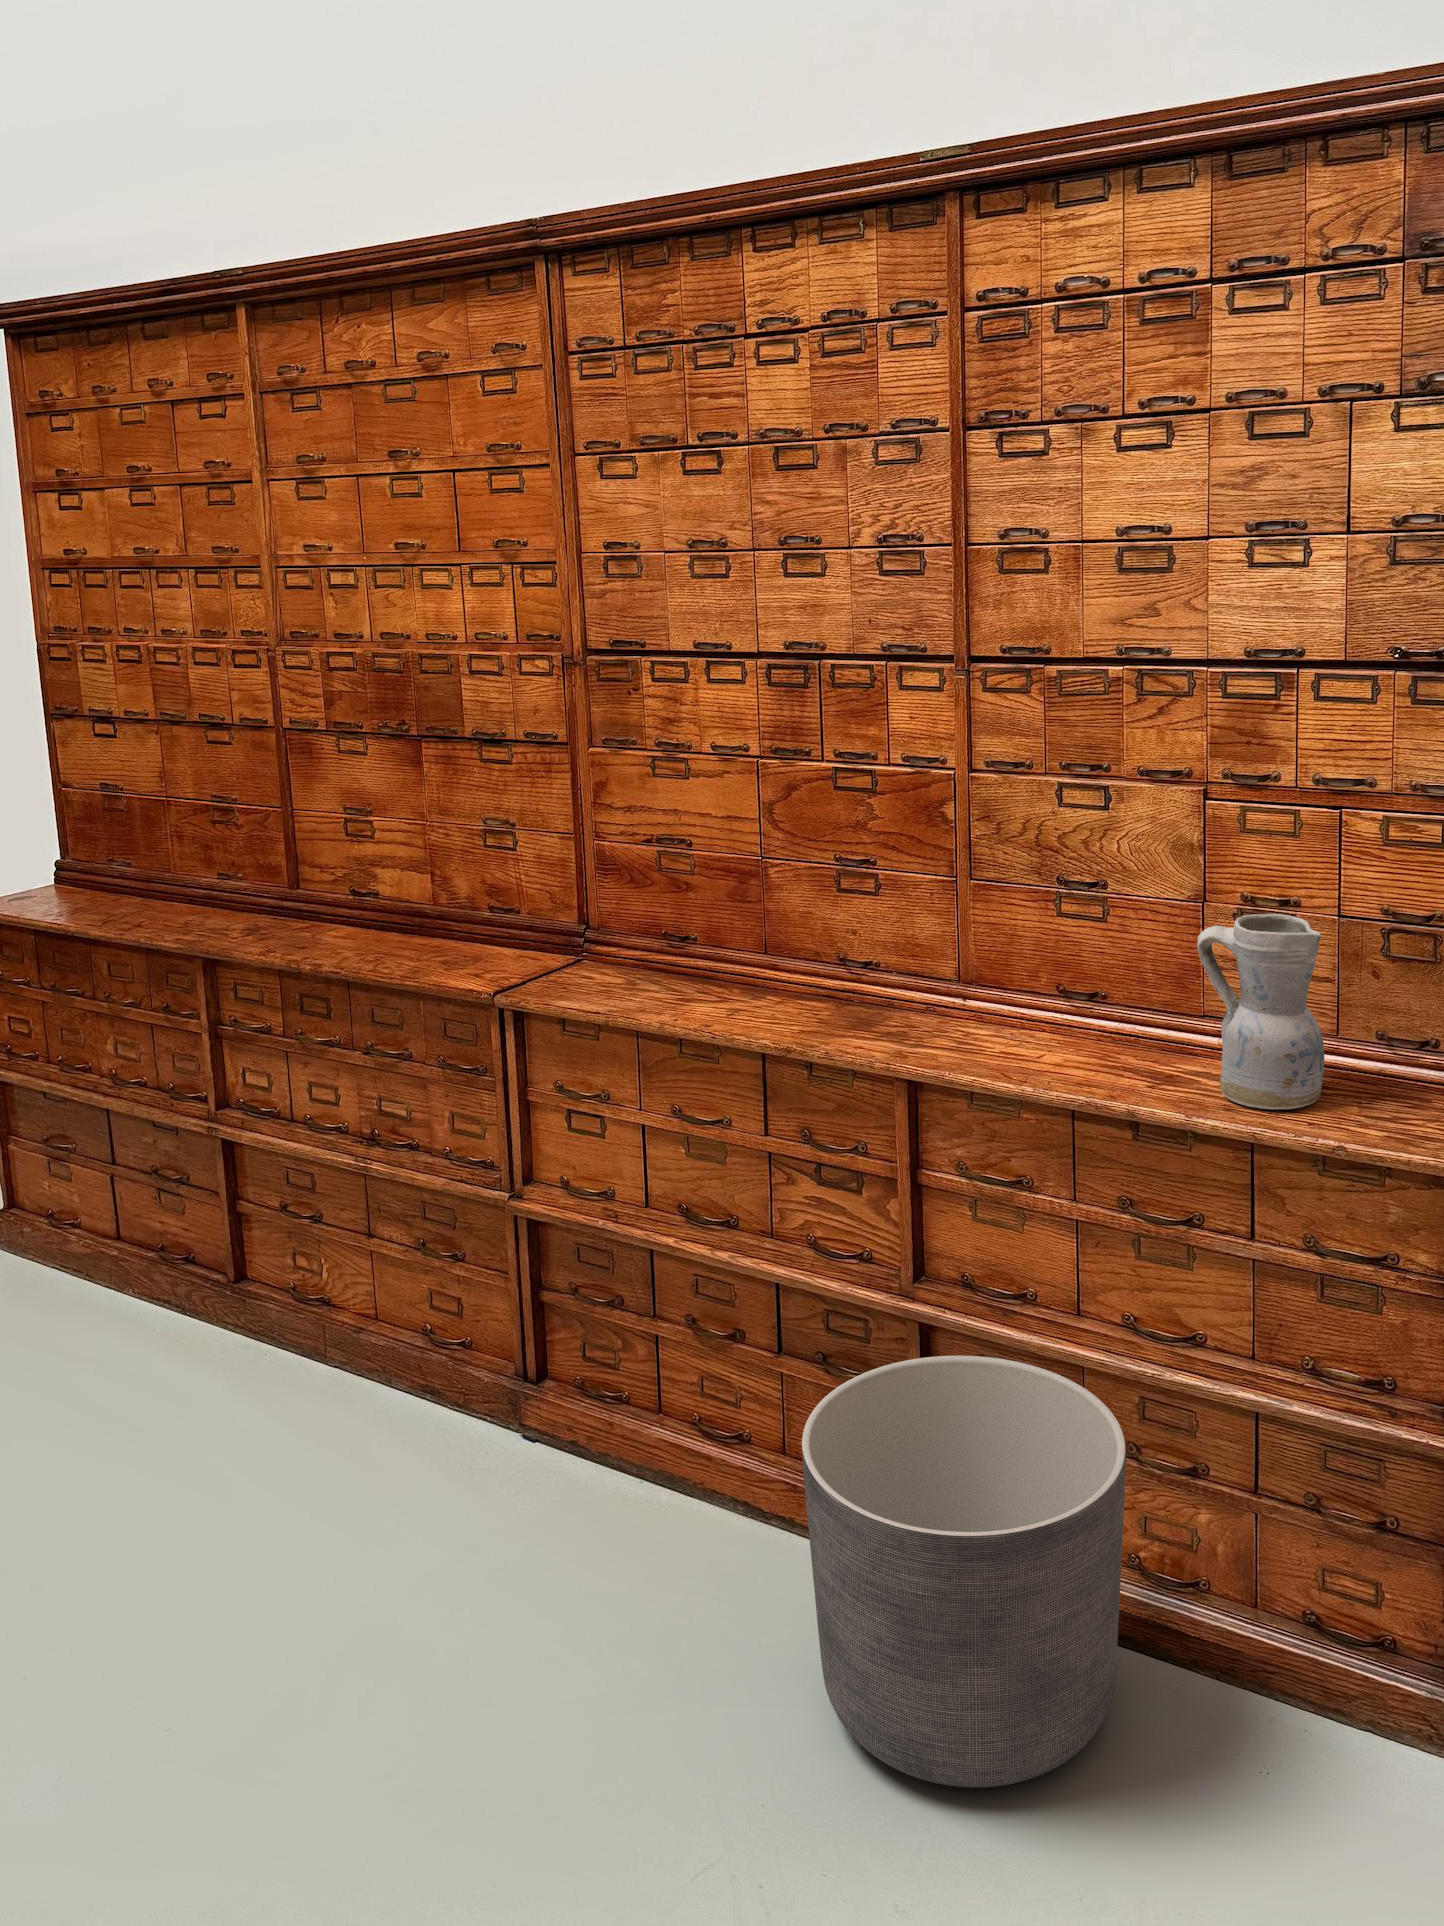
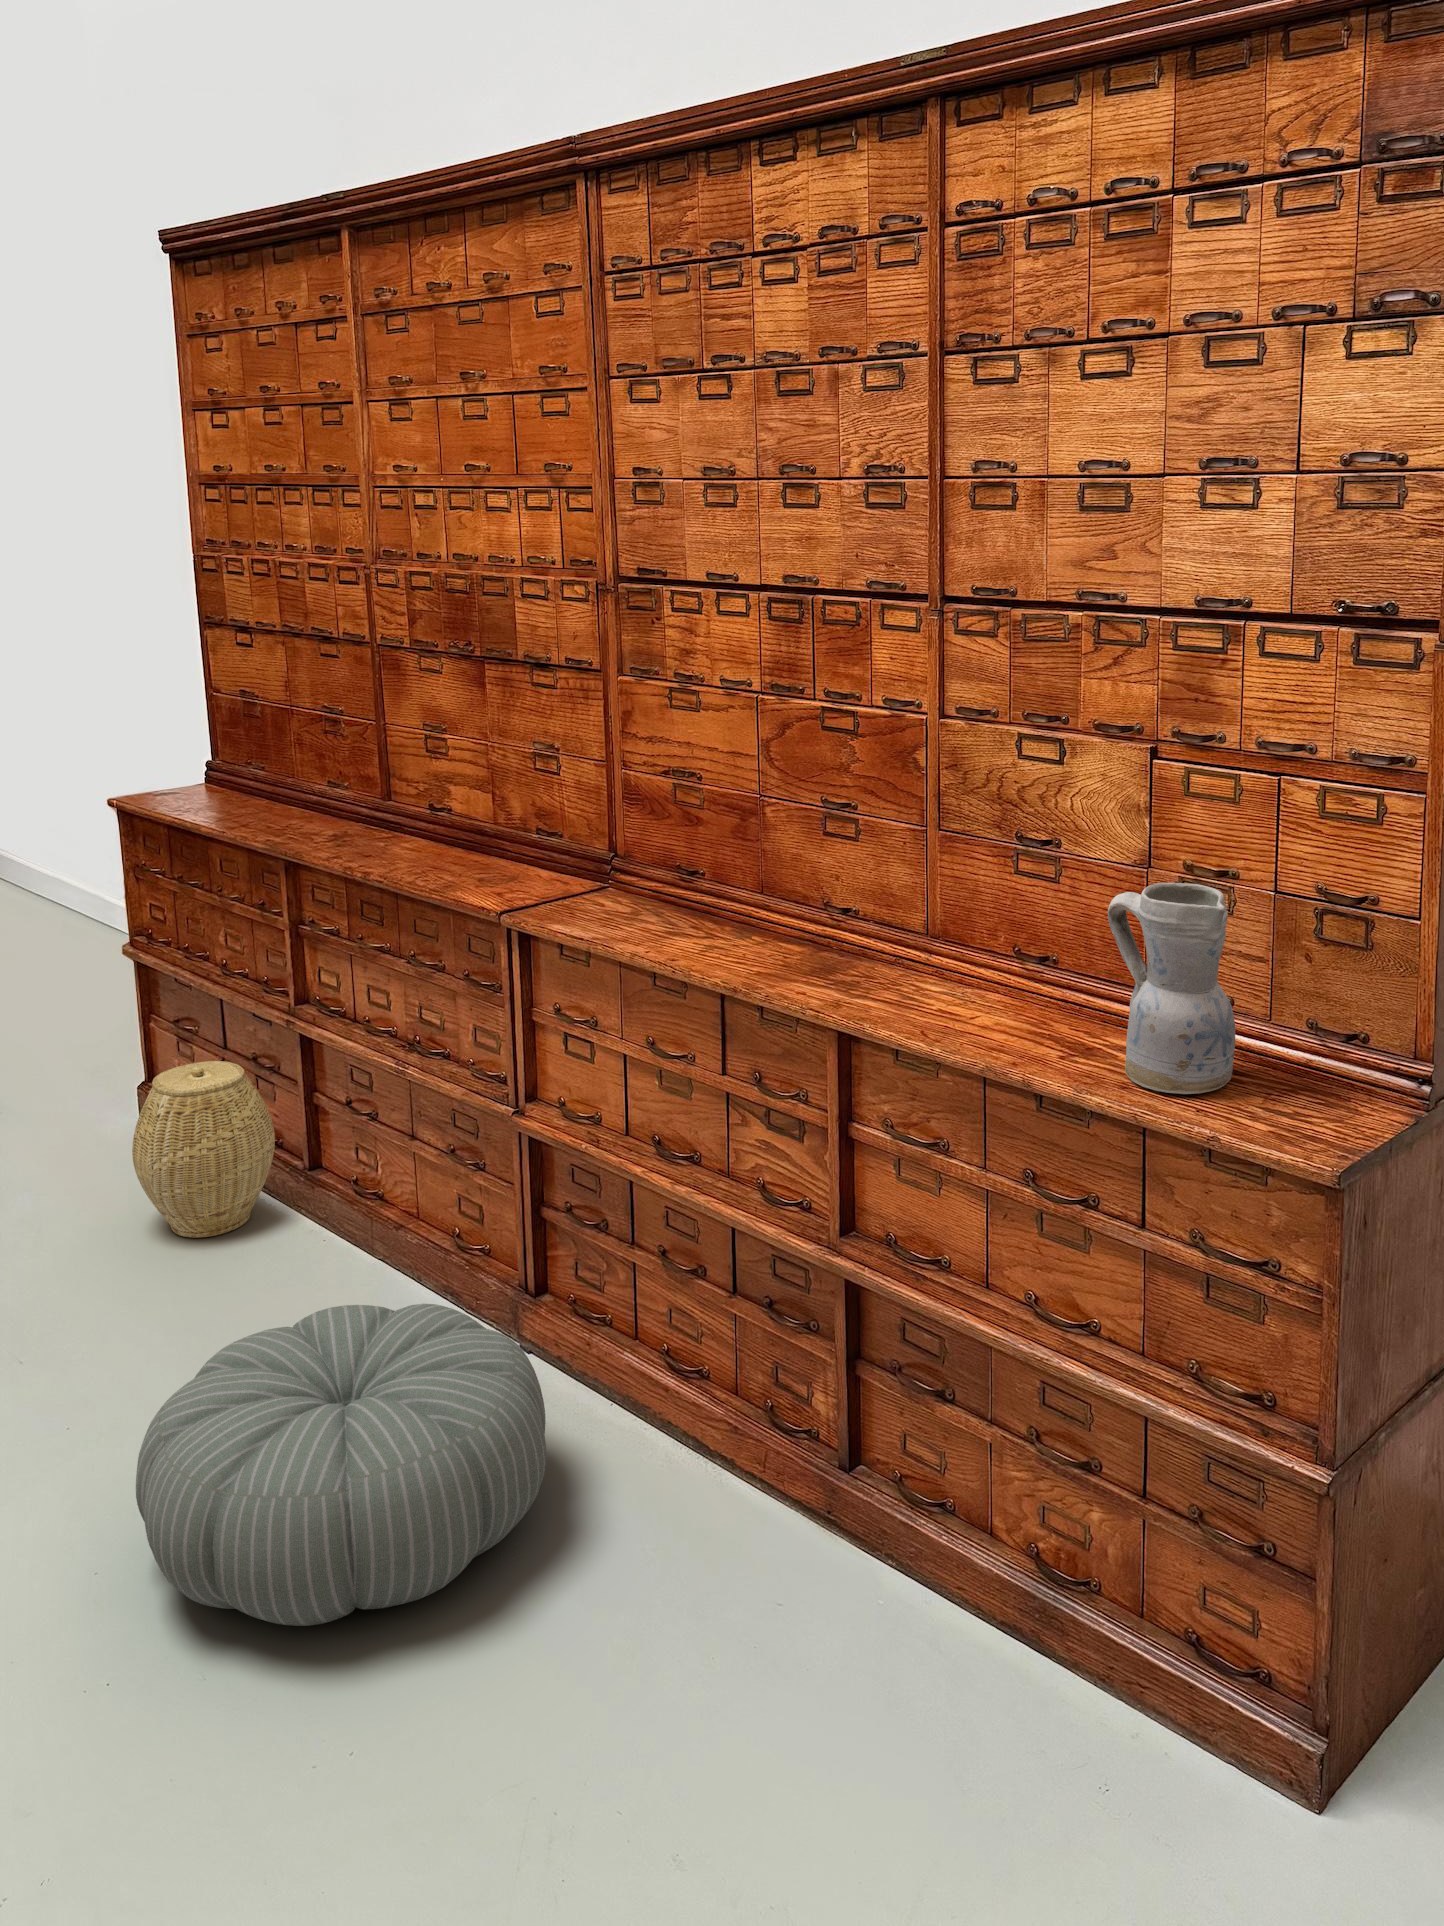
woven basket: none [48,1177,199,1367] -> present [132,1061,275,1238]
planter: present [802,1356,1126,1787] -> none [660,1314,994,1755]
pouf: none [212,1401,630,1746] -> present [136,1304,546,1626]

